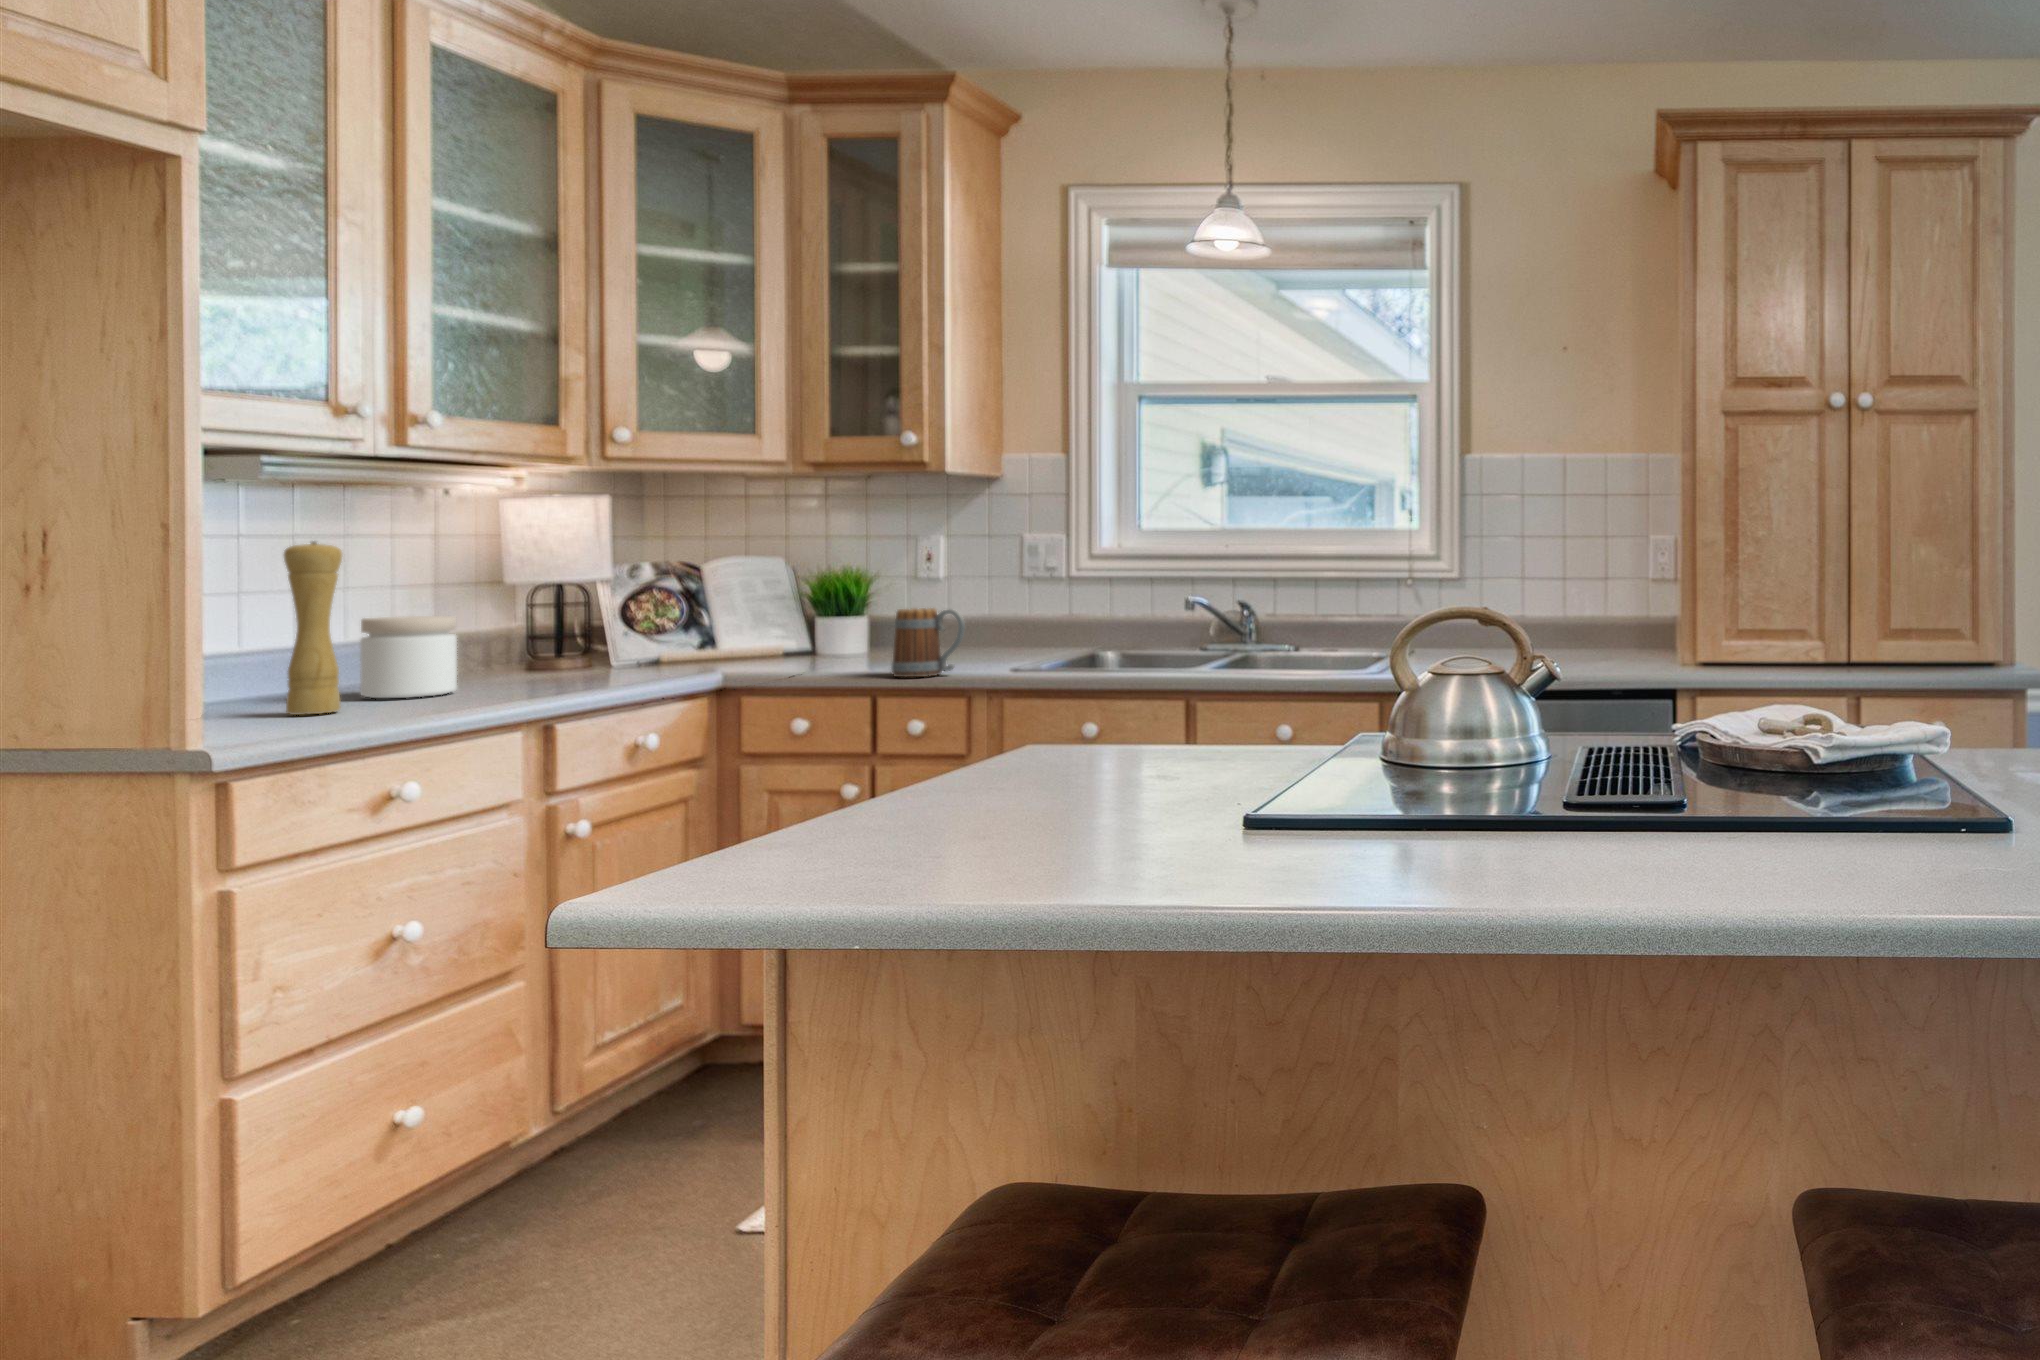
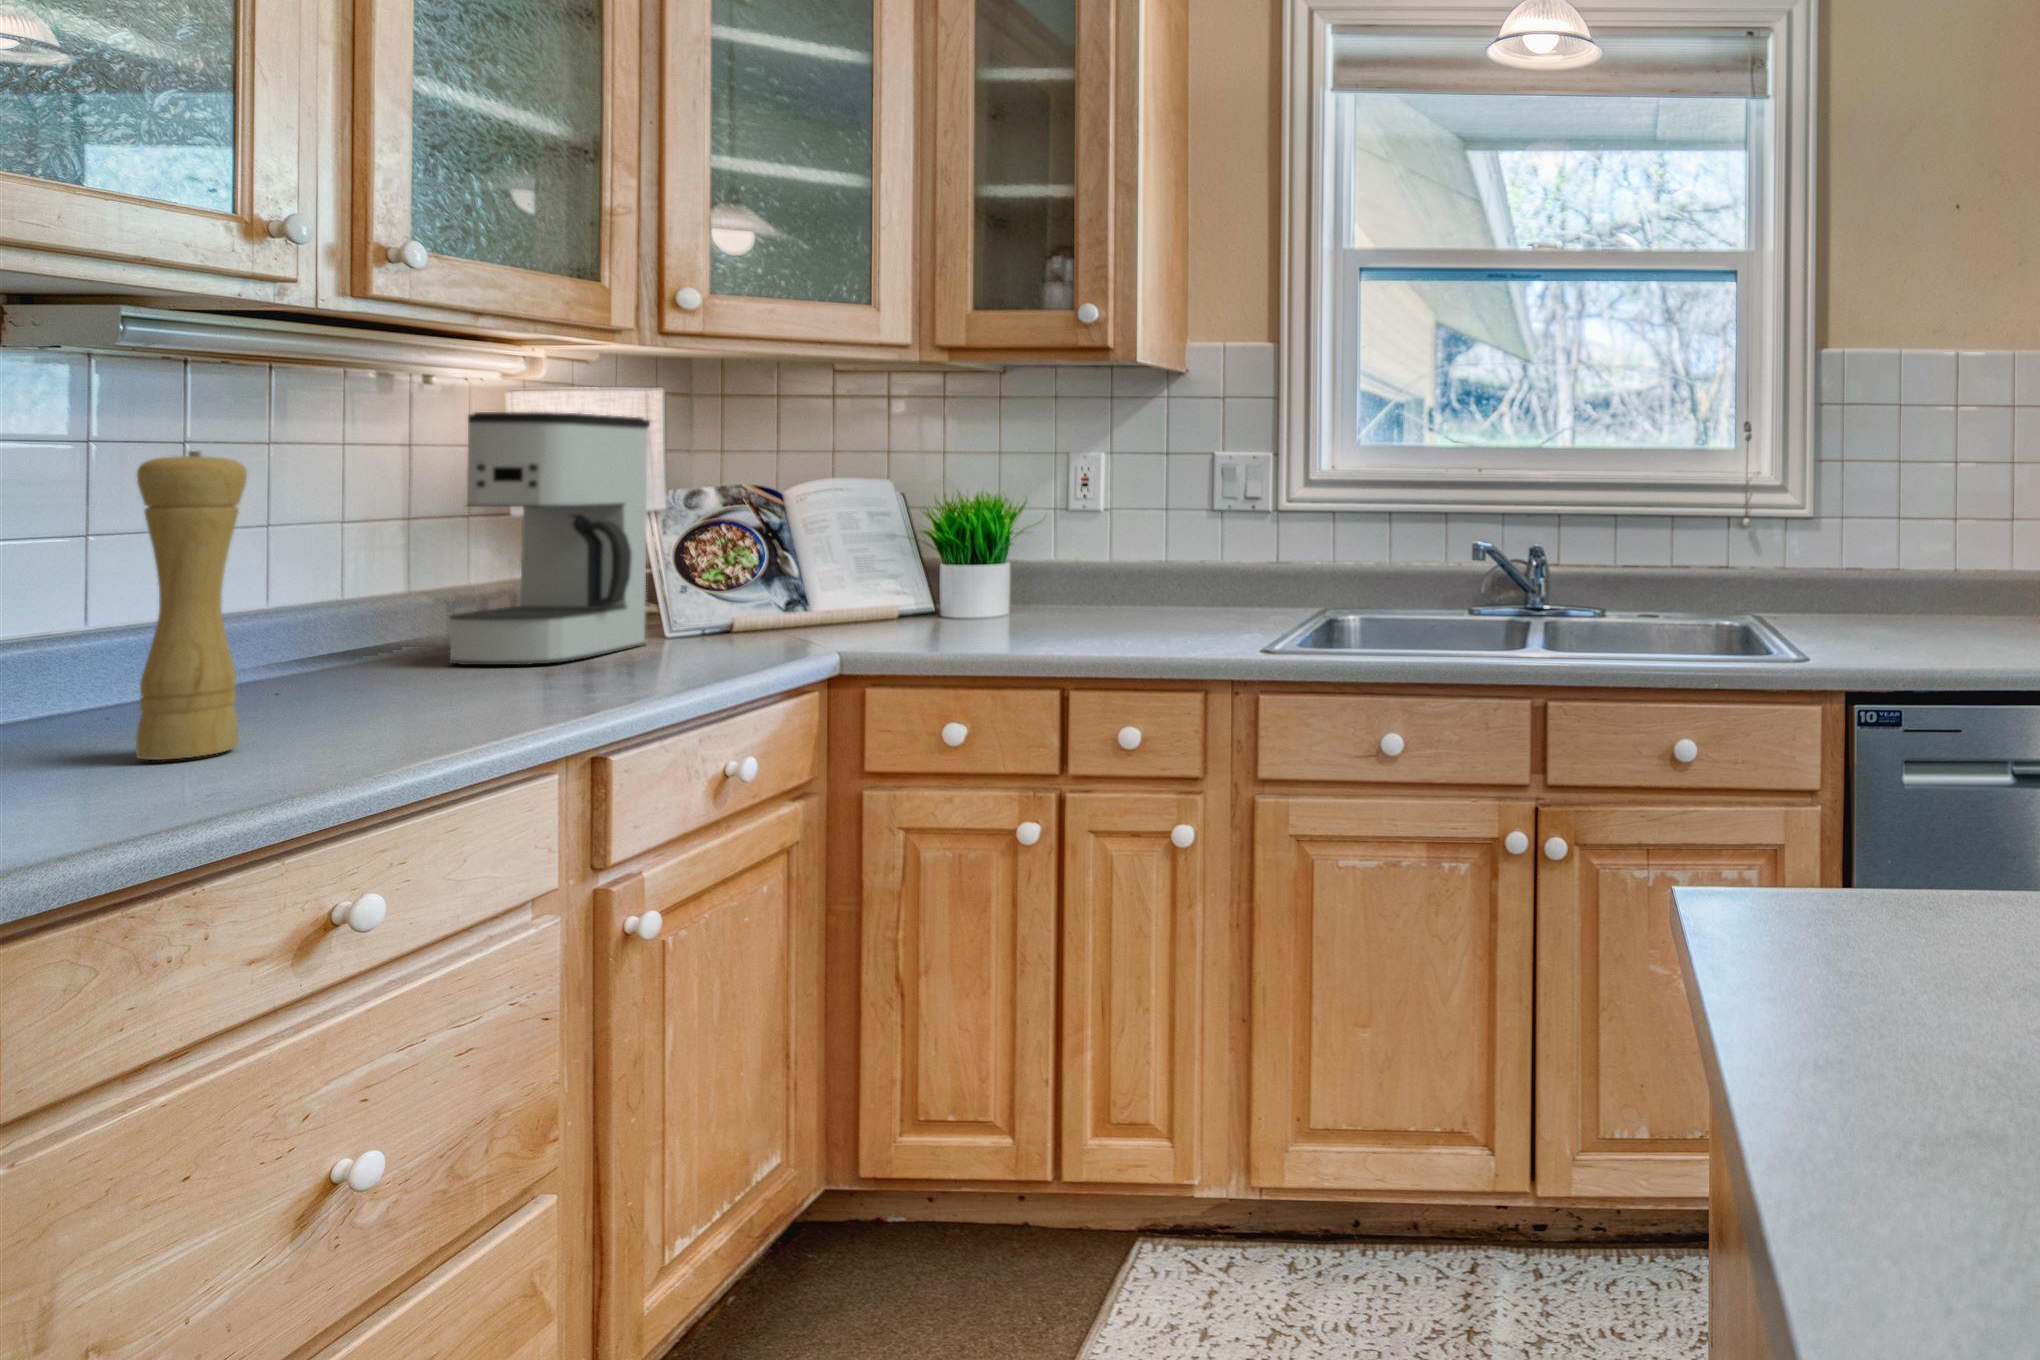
coffee maker: none [464,514,596,679] -> present [449,412,650,665]
mug: present [891,608,965,677] -> none [1094,557,1200,660]
jar: present [360,616,457,698] -> none [278,573,441,713]

